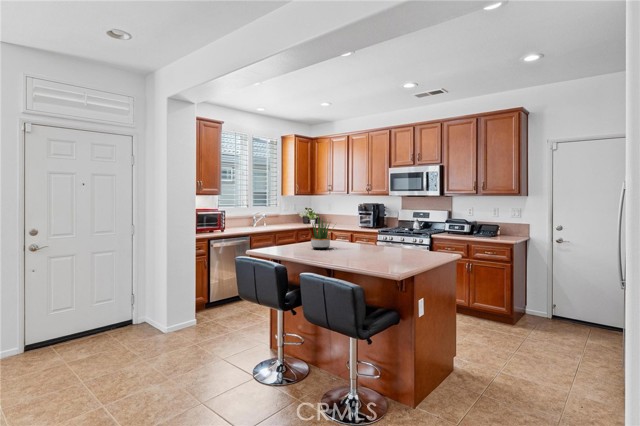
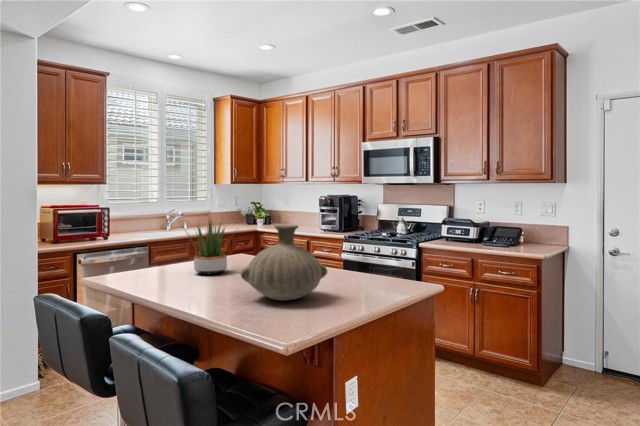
vase: none [356,219,401,260] -> present [241,225,327,301]

